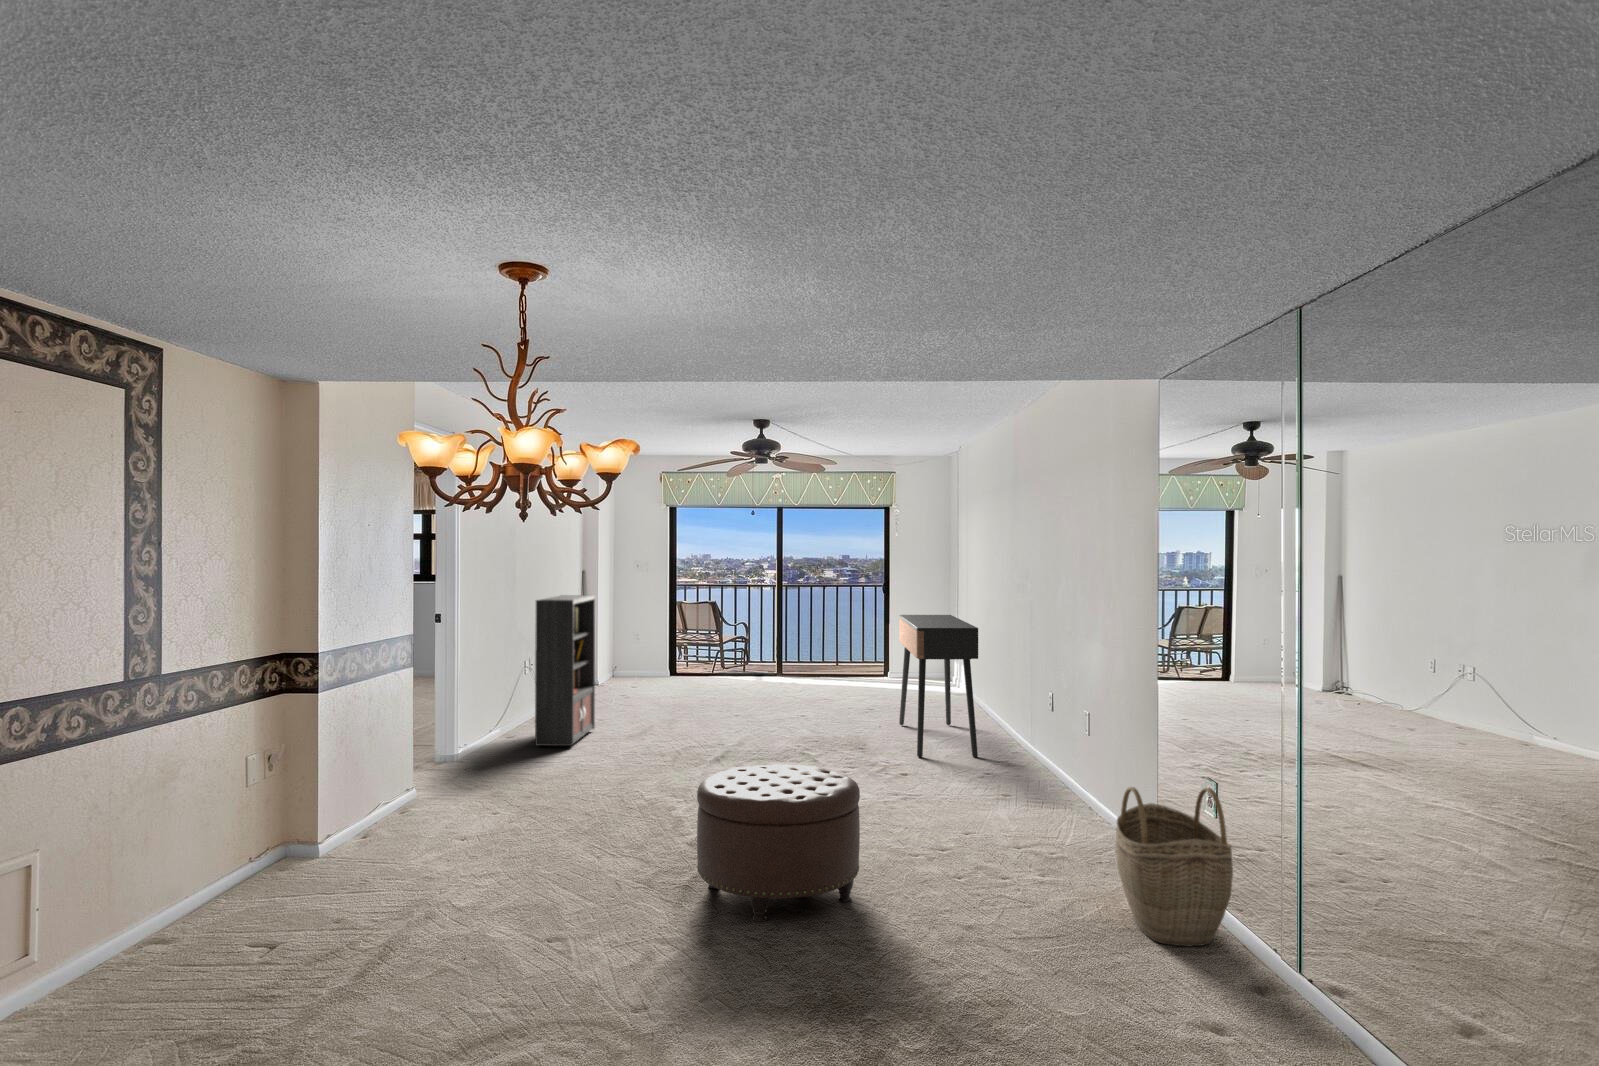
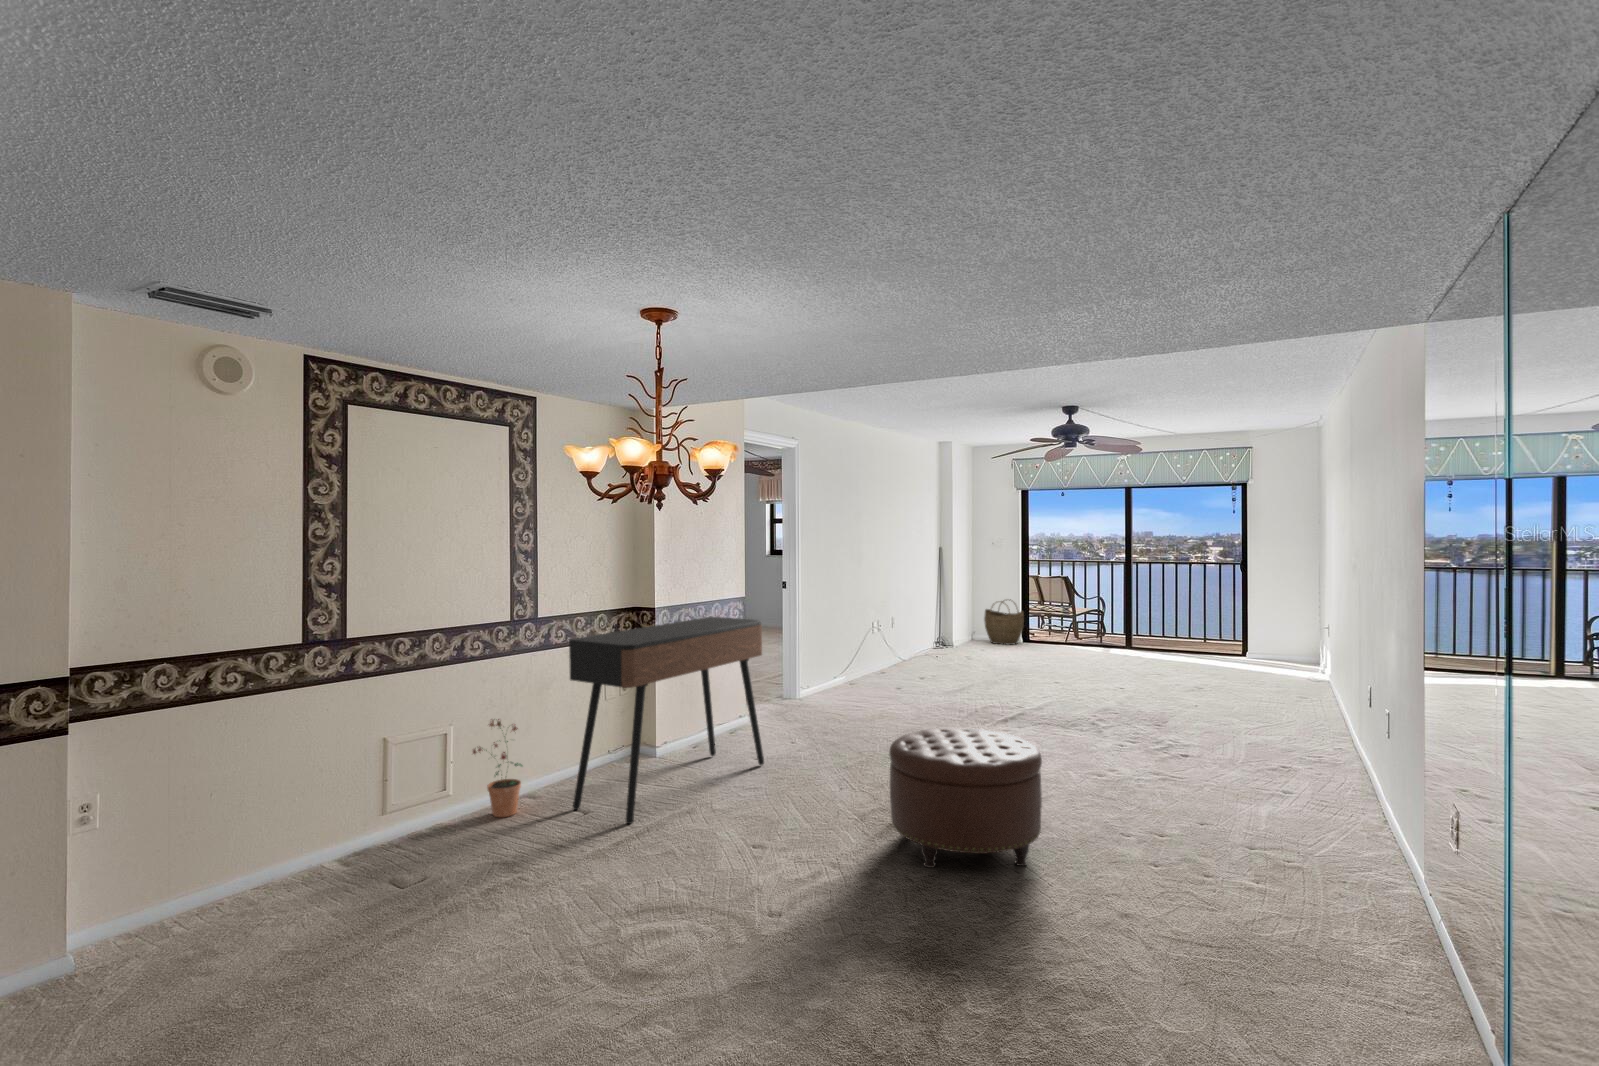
bookcase: present [535,595,595,746] -> none [863,568,921,696]
console table: present [899,615,978,757] -> present [569,617,764,824]
woven basket: present [1116,787,1233,946] -> present [984,599,1024,645]
potted plant: none [73,827,169,977] -> present [473,719,522,817]

